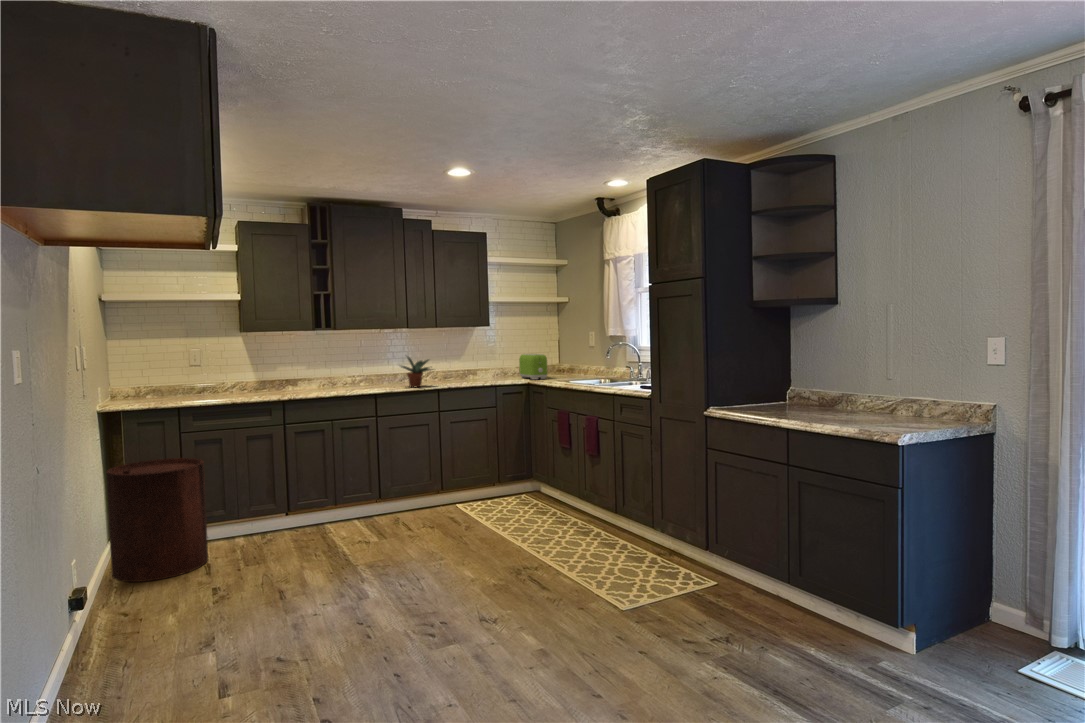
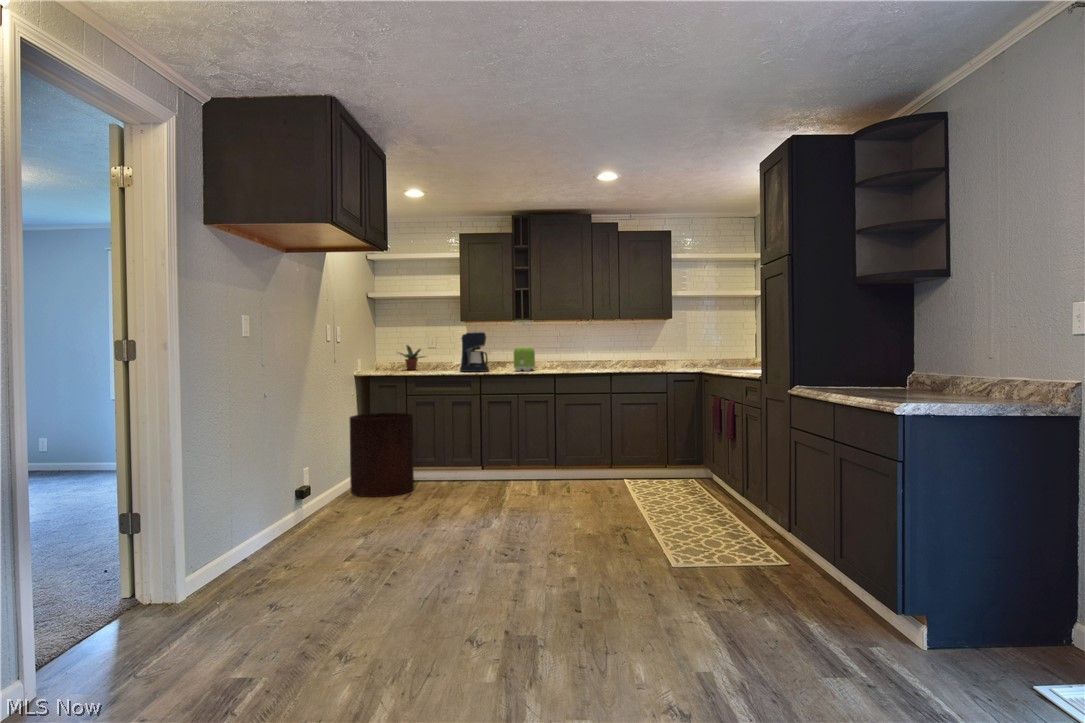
coffee maker: none [253,346,293,397] -> present [460,332,489,372]
toaster: present [519,354,548,379] -> present [514,347,535,371]
potted plant: present [401,357,431,387] -> present [400,345,424,370]

